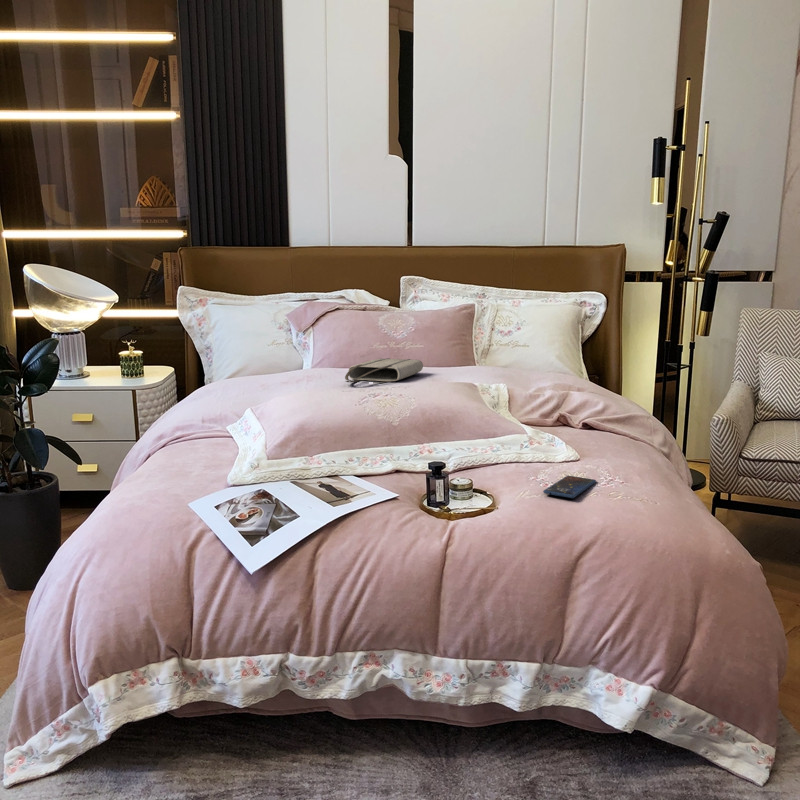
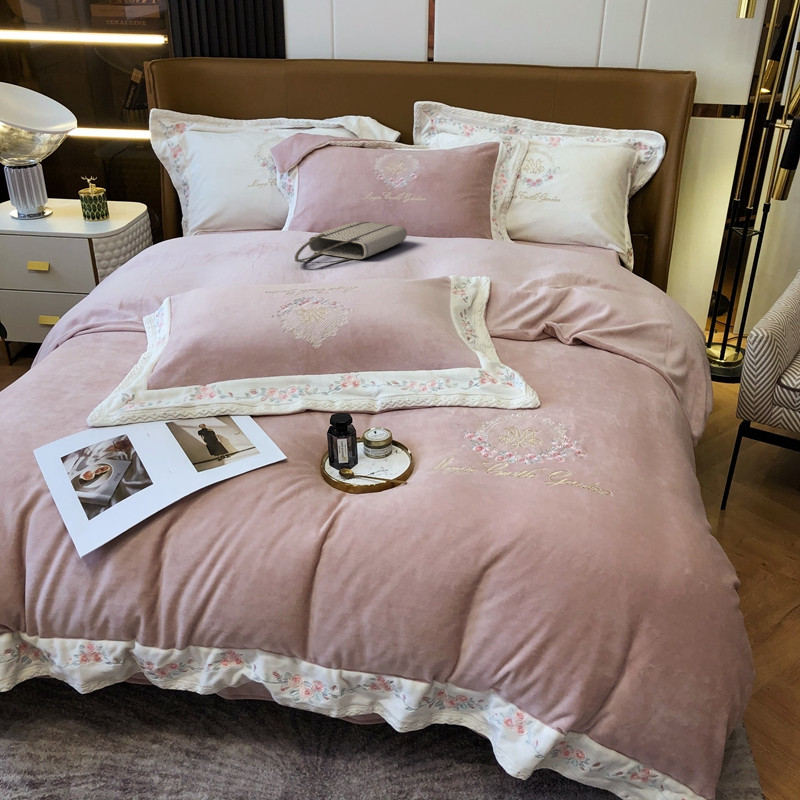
smartphone: present [543,476,596,498] -> none [477,427,555,470]

